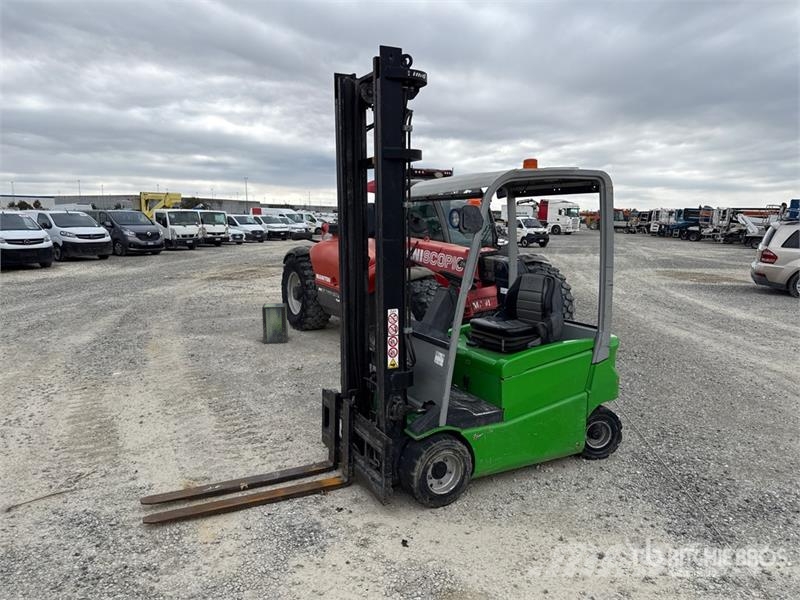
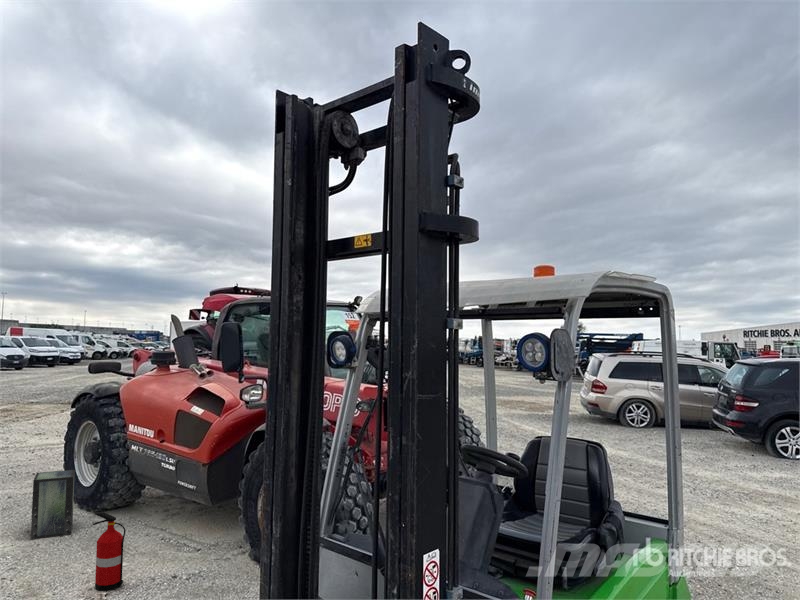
fire extinguisher: none [293,323,312,369] -> present [93,512,126,591]

